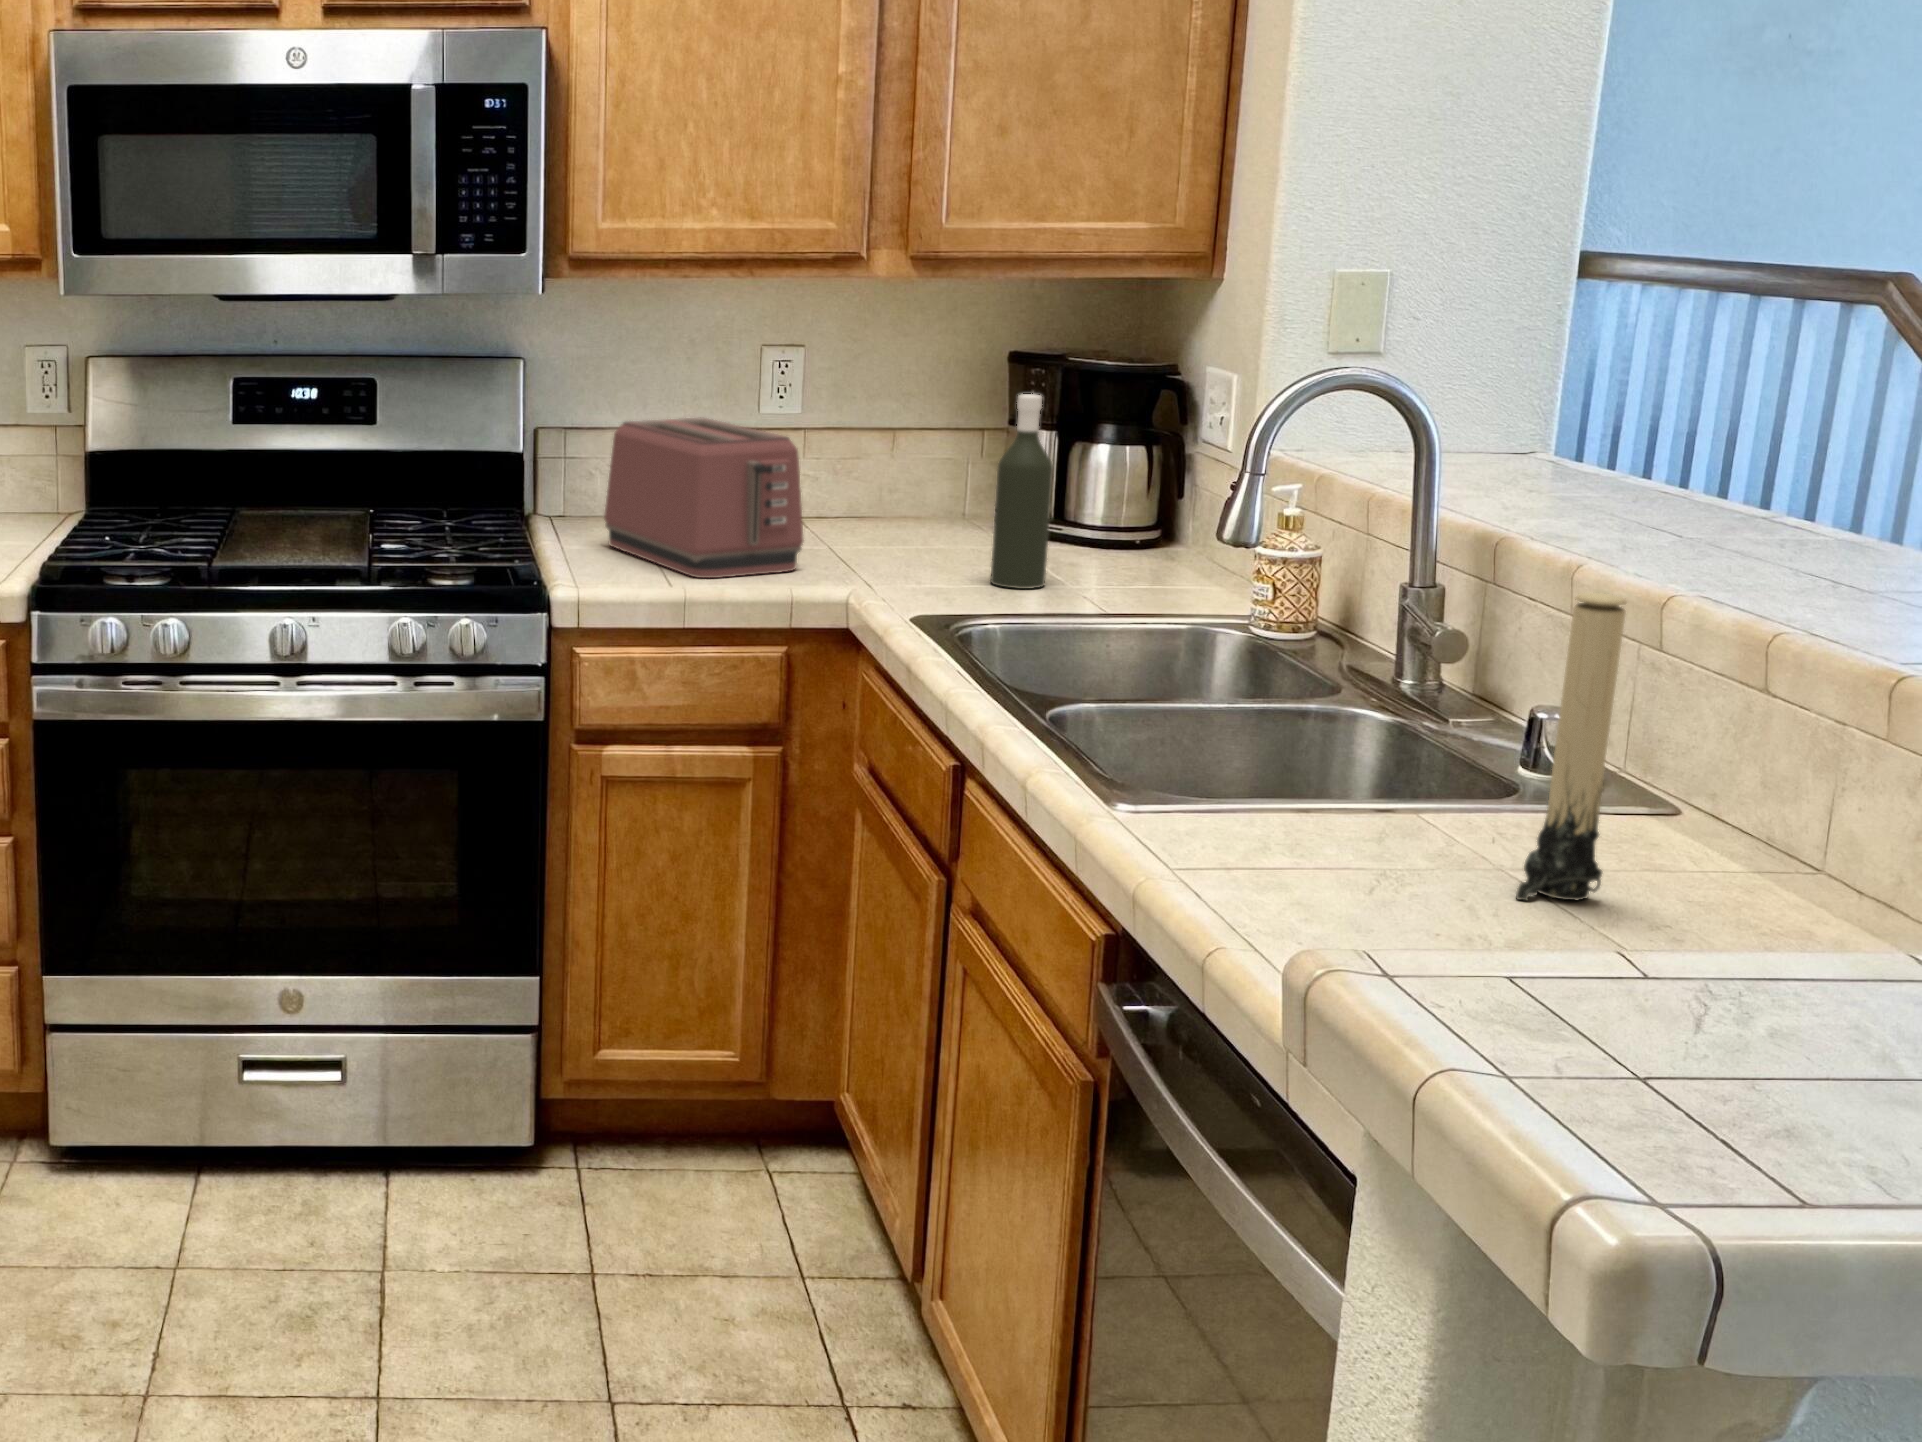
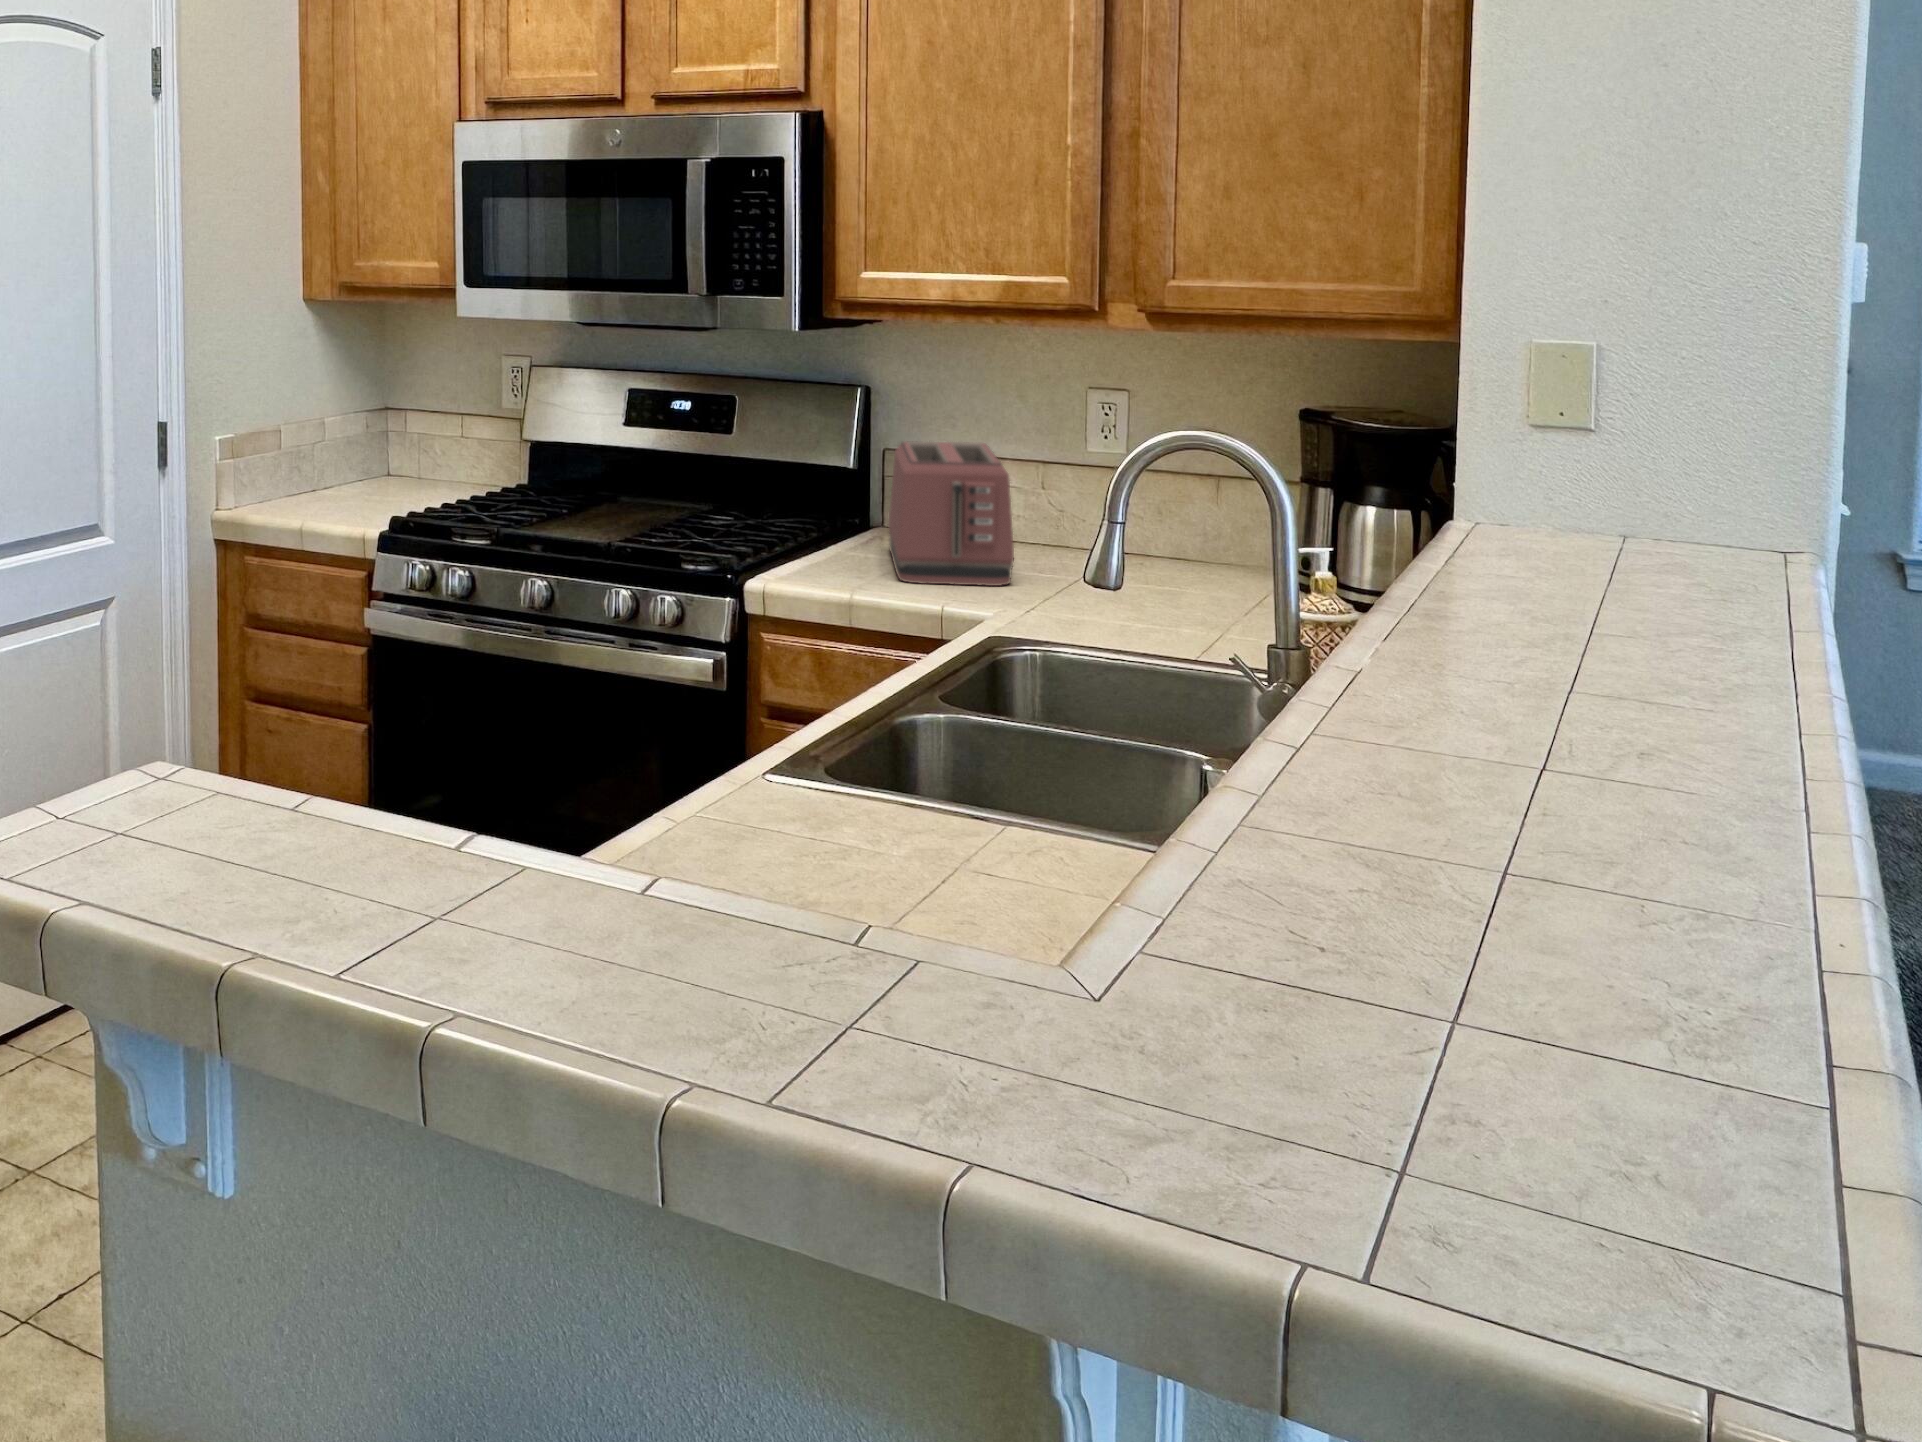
bottle: present [991,394,1053,589] -> none [1161,437,1219,624]
candle: present [1516,593,1626,900] -> none [894,614,975,892]

